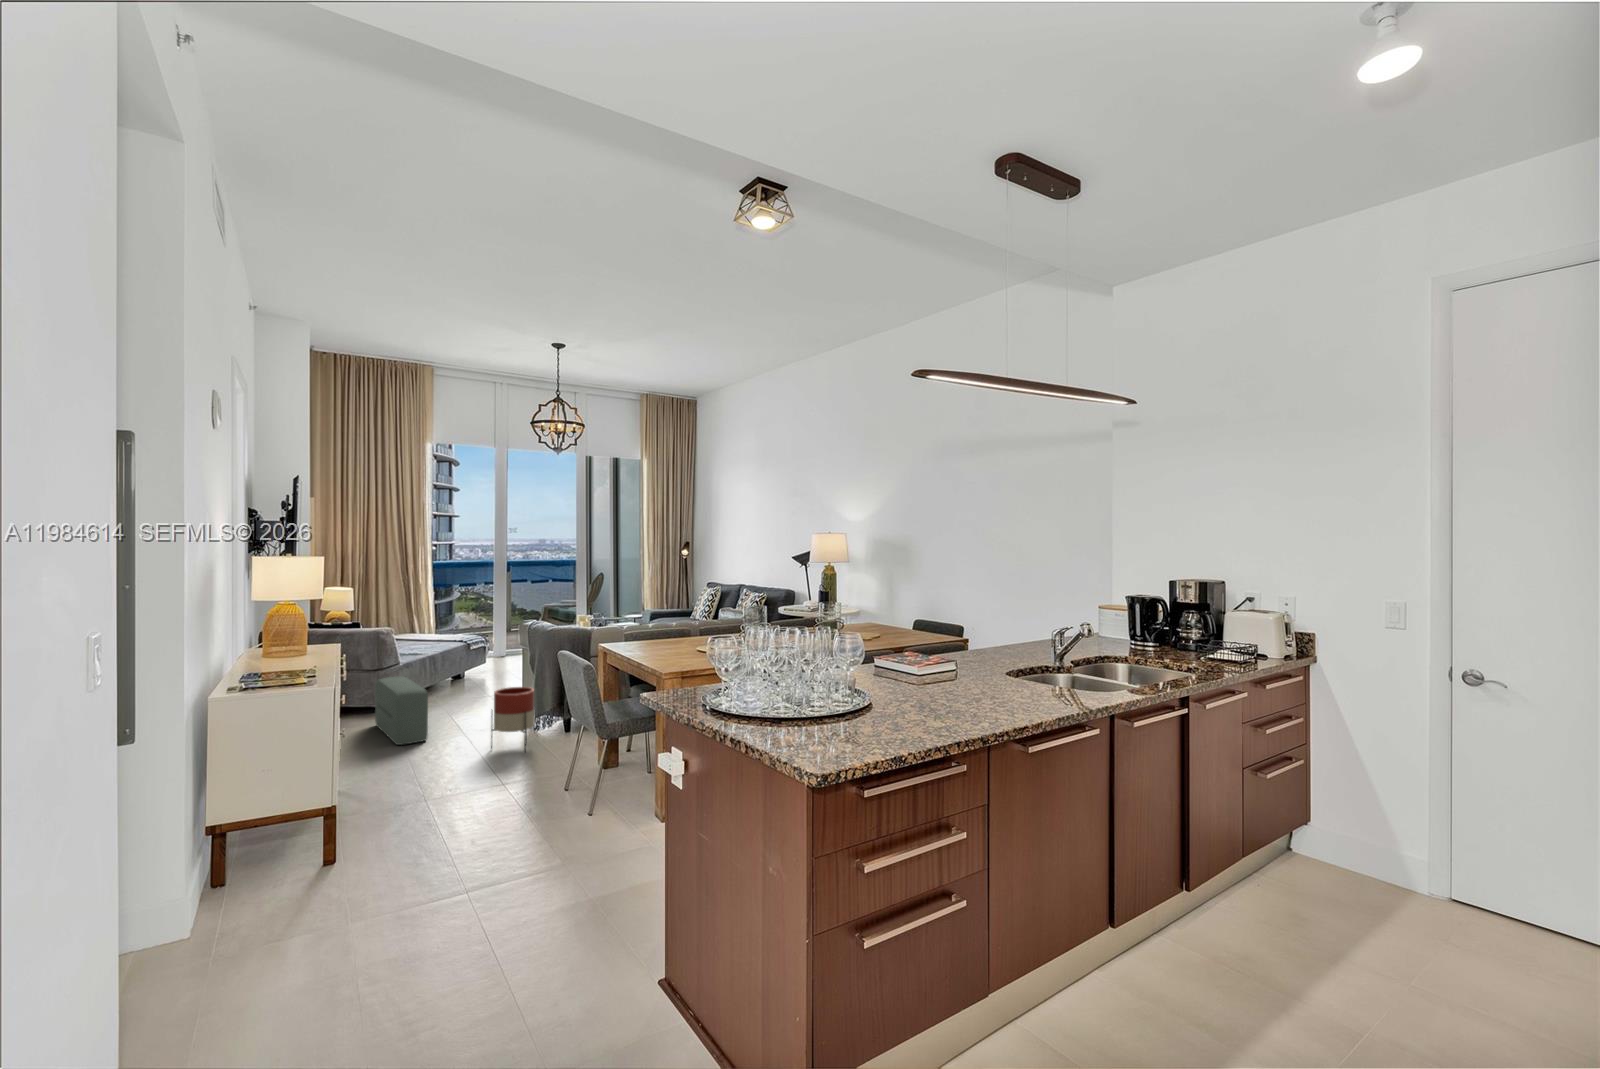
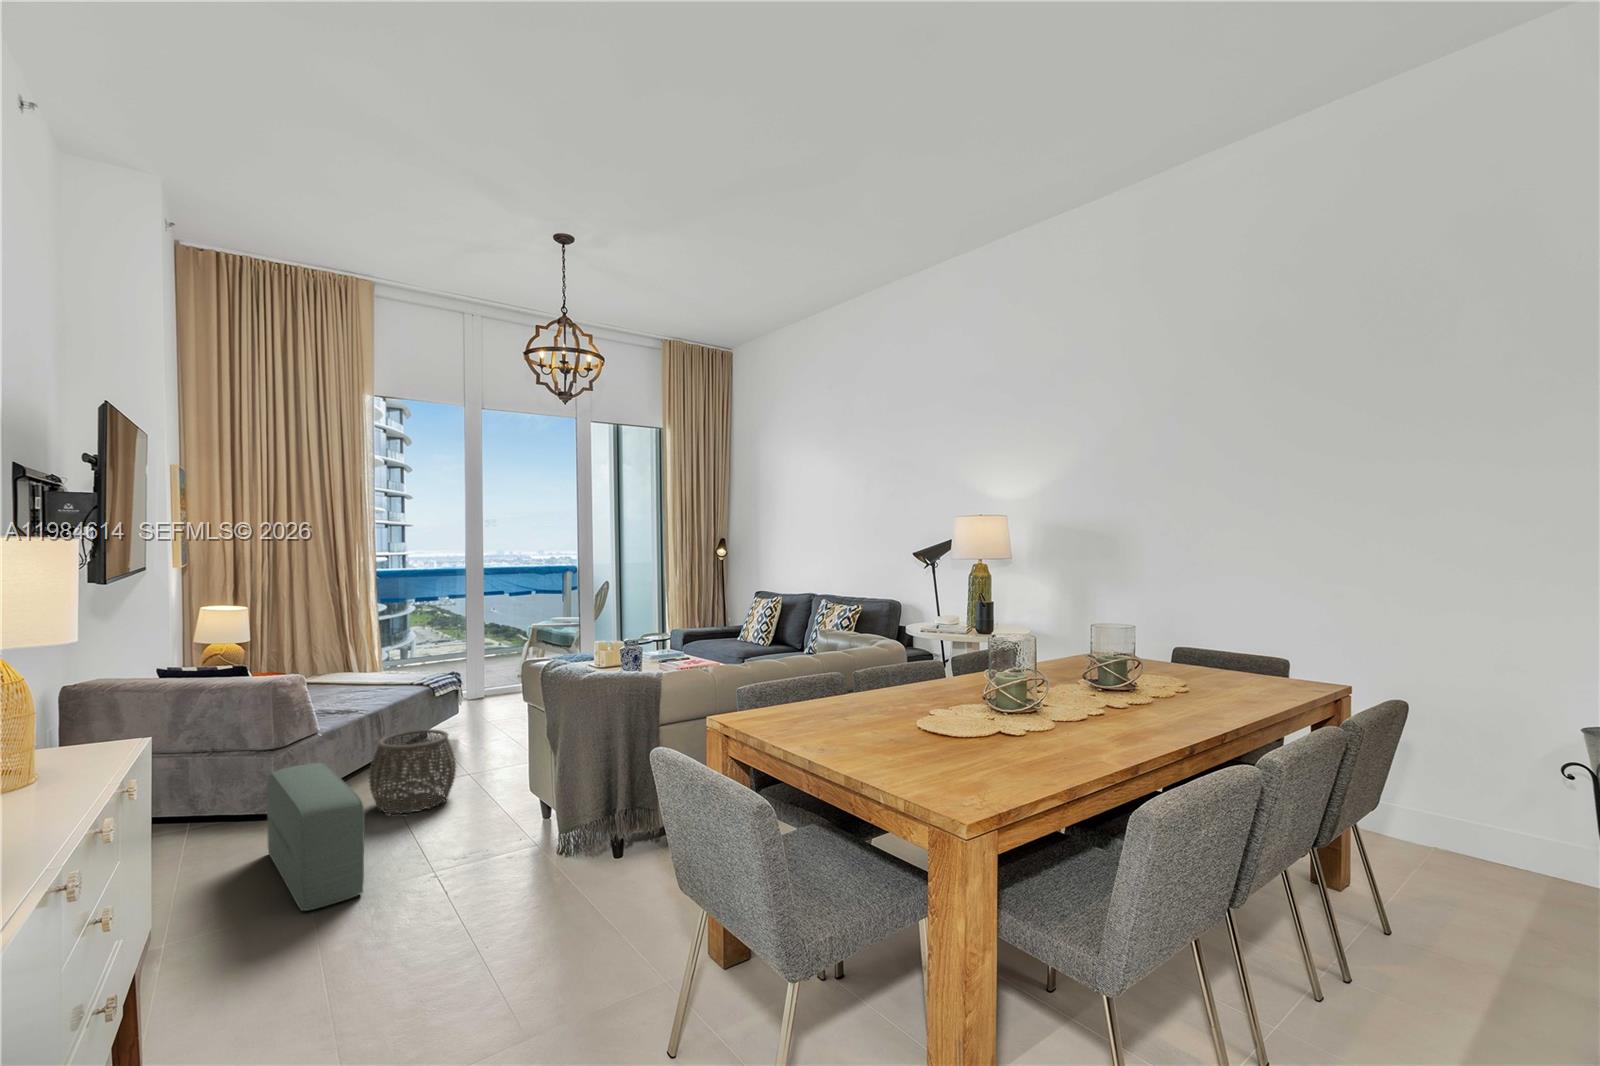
woven basket: none [429,665,481,712] -> present [369,729,456,814]
planter: present [491,687,534,751] -> none [488,788,570,922]

